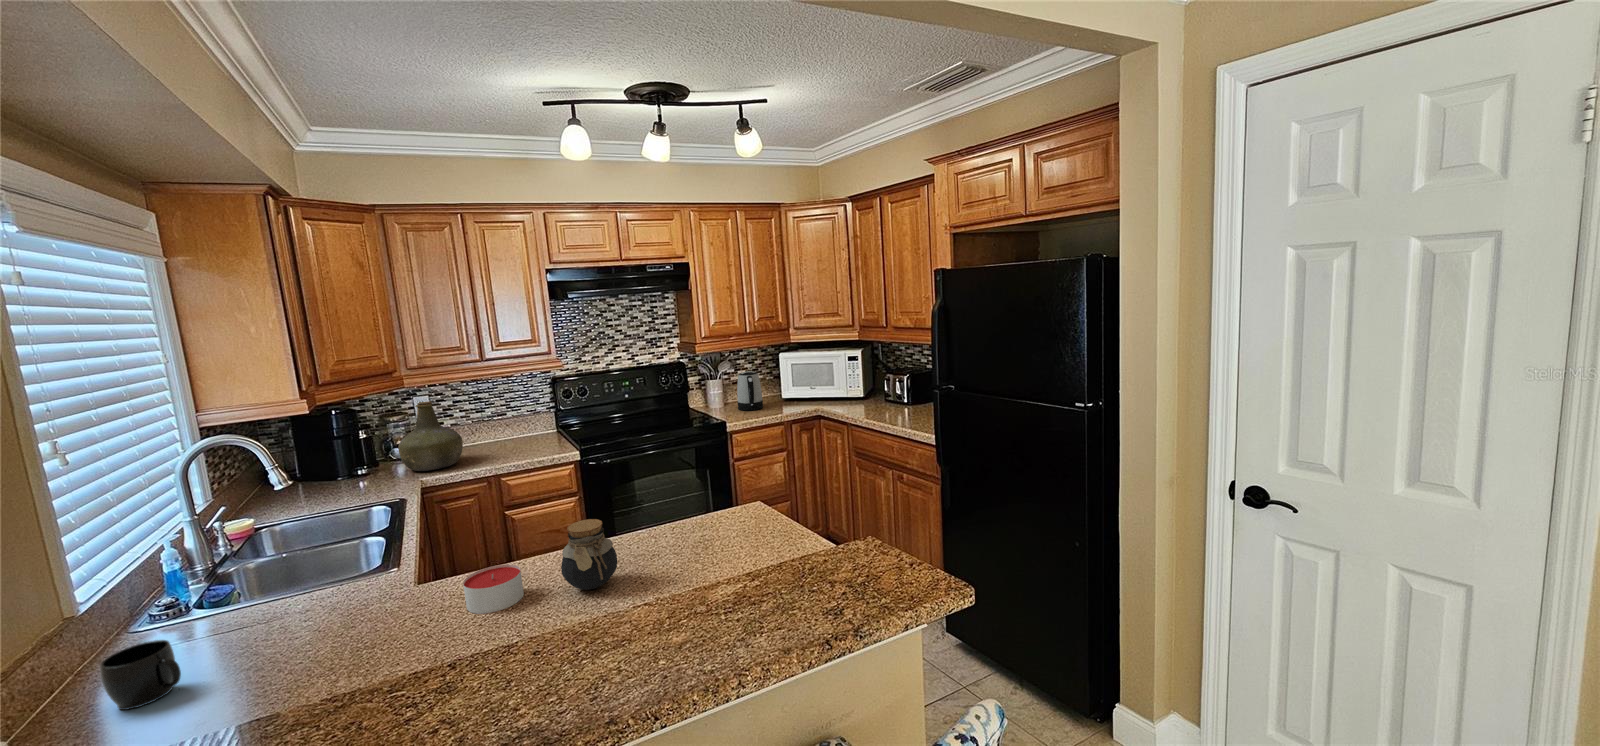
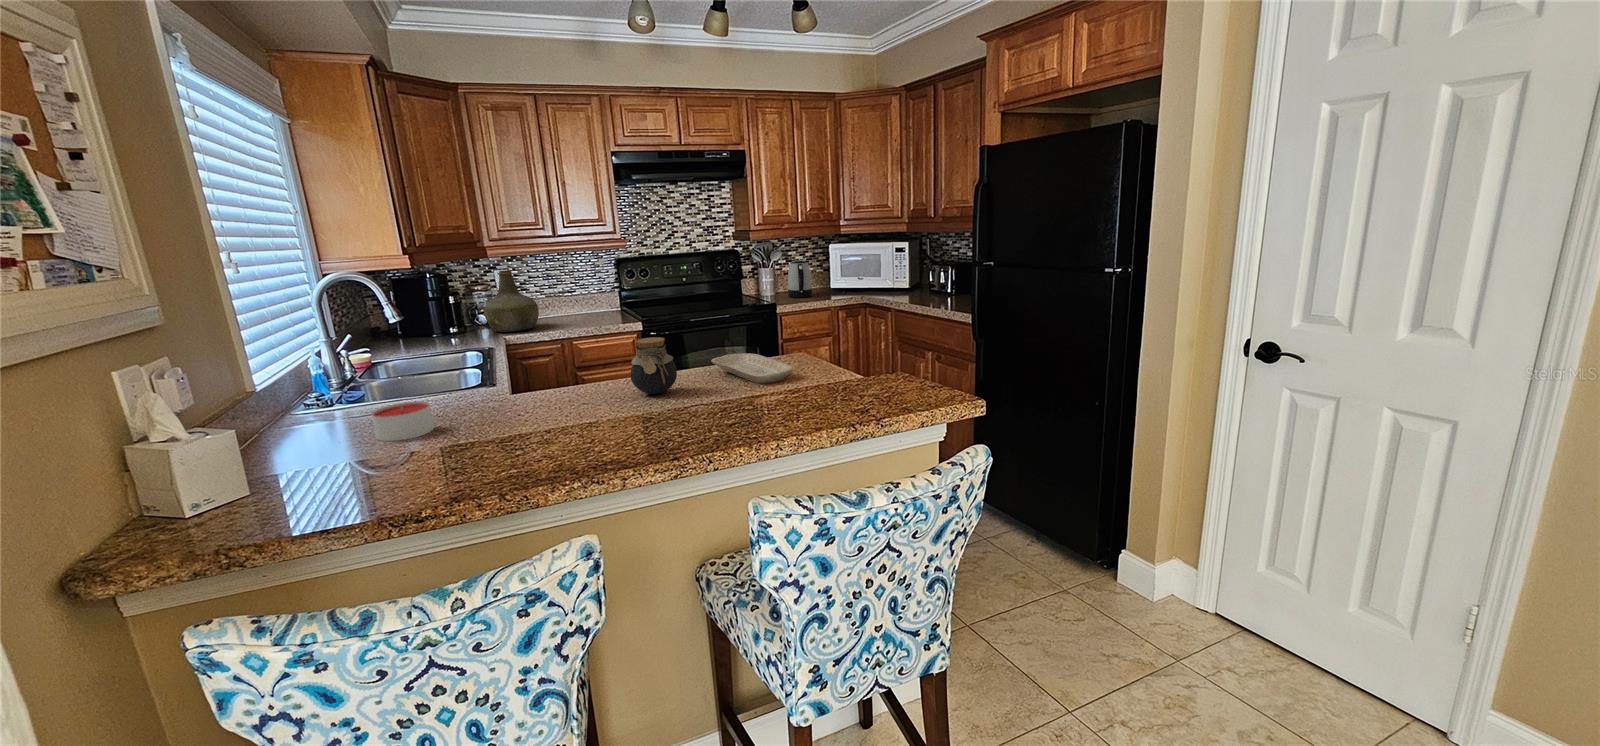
tray: none [658,516,752,565] -> present [712,353,793,384]
candle: present [463,564,524,614] -> present [372,401,434,441]
mug: present [100,640,181,710] -> none [288,398,345,443]

